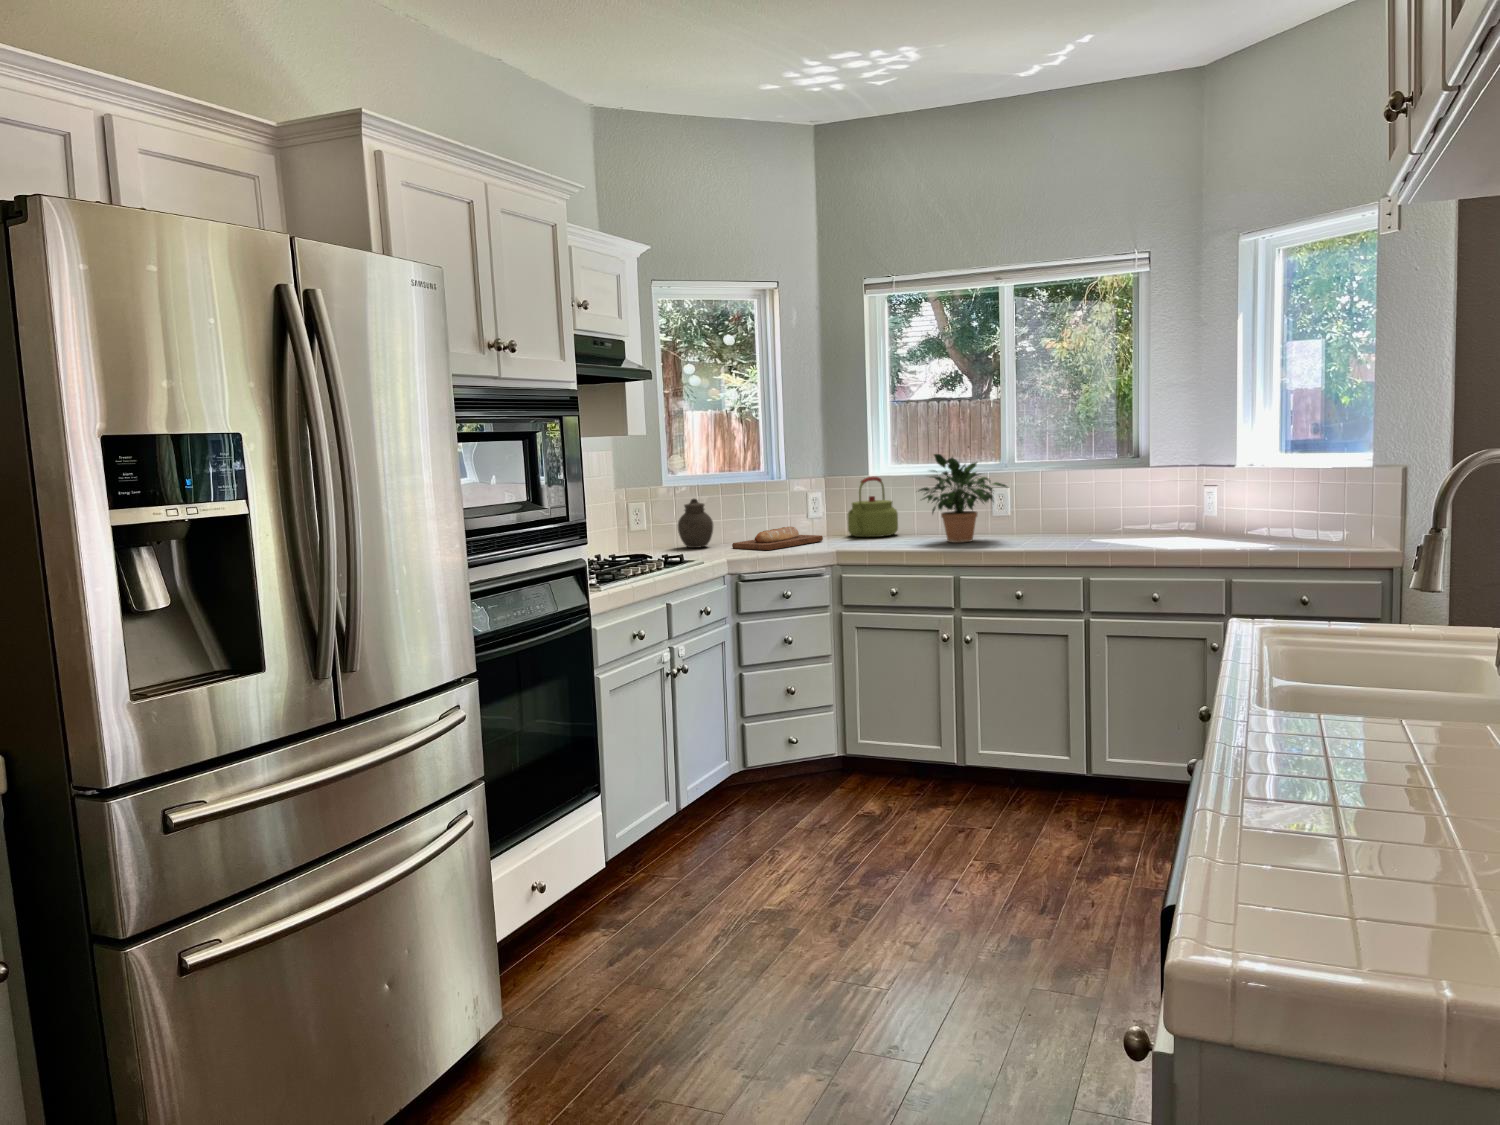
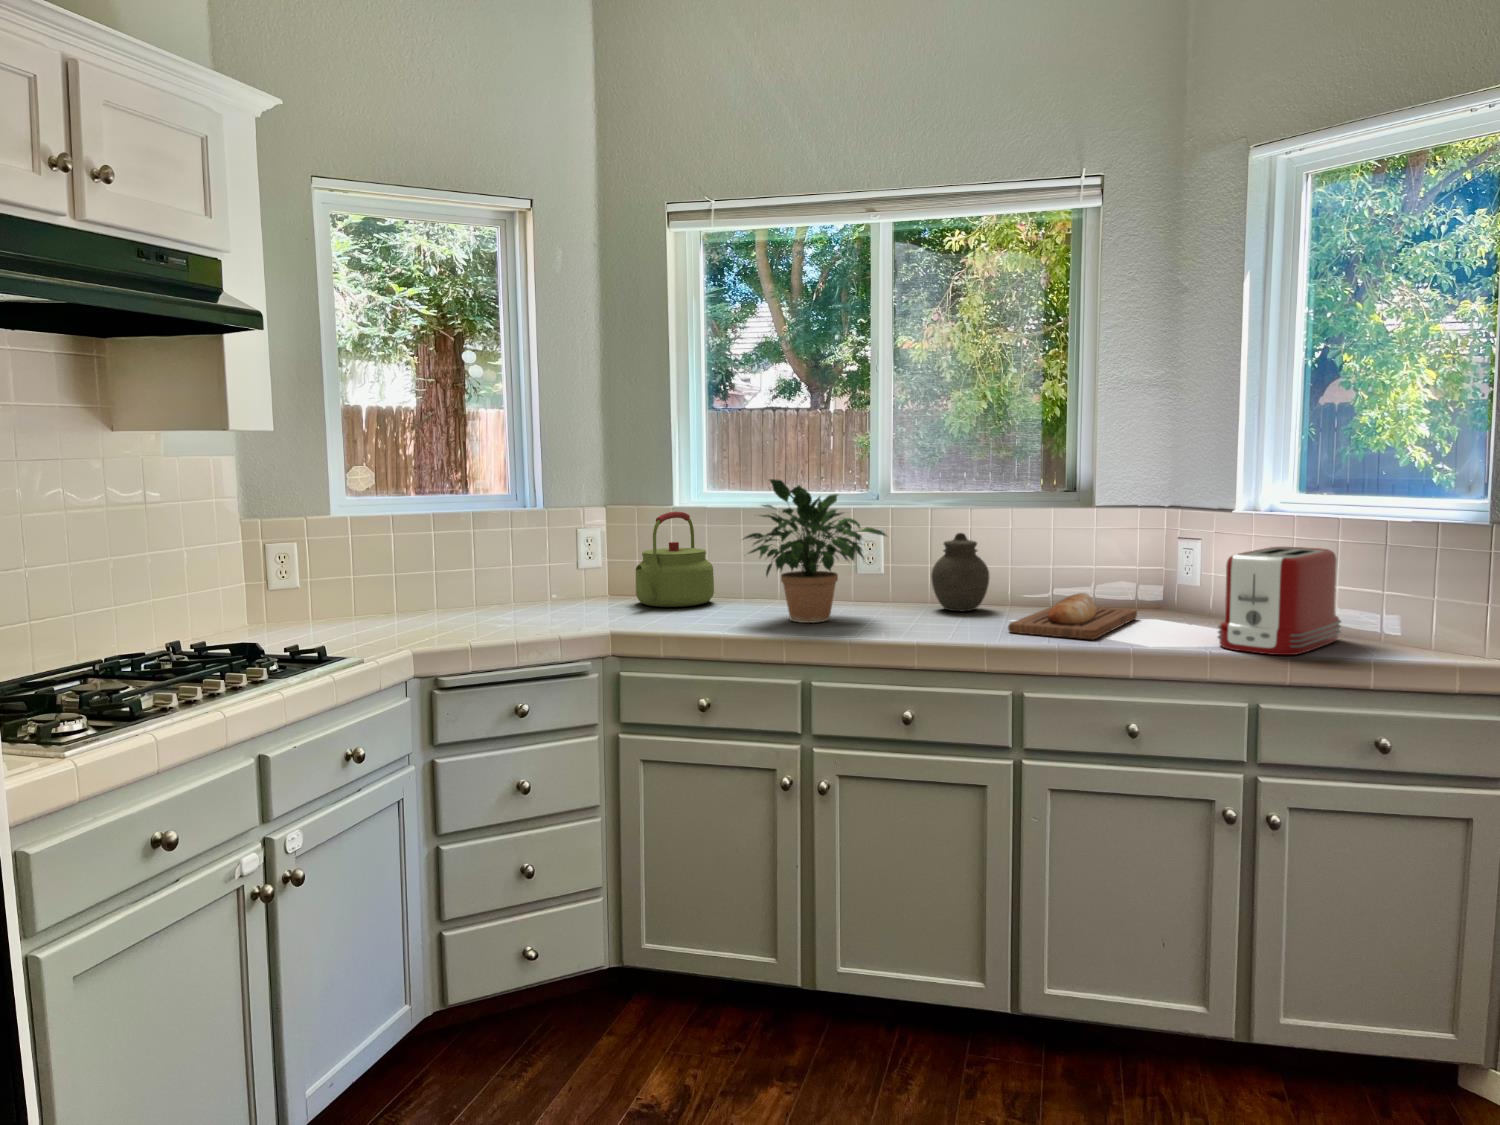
toaster: none [1210,487,1292,551] -> present [1218,547,1341,655]
jar: present [678,499,713,548] -> present [931,533,989,611]
bread loaf: present [732,527,823,550] -> present [1008,593,1137,640]

